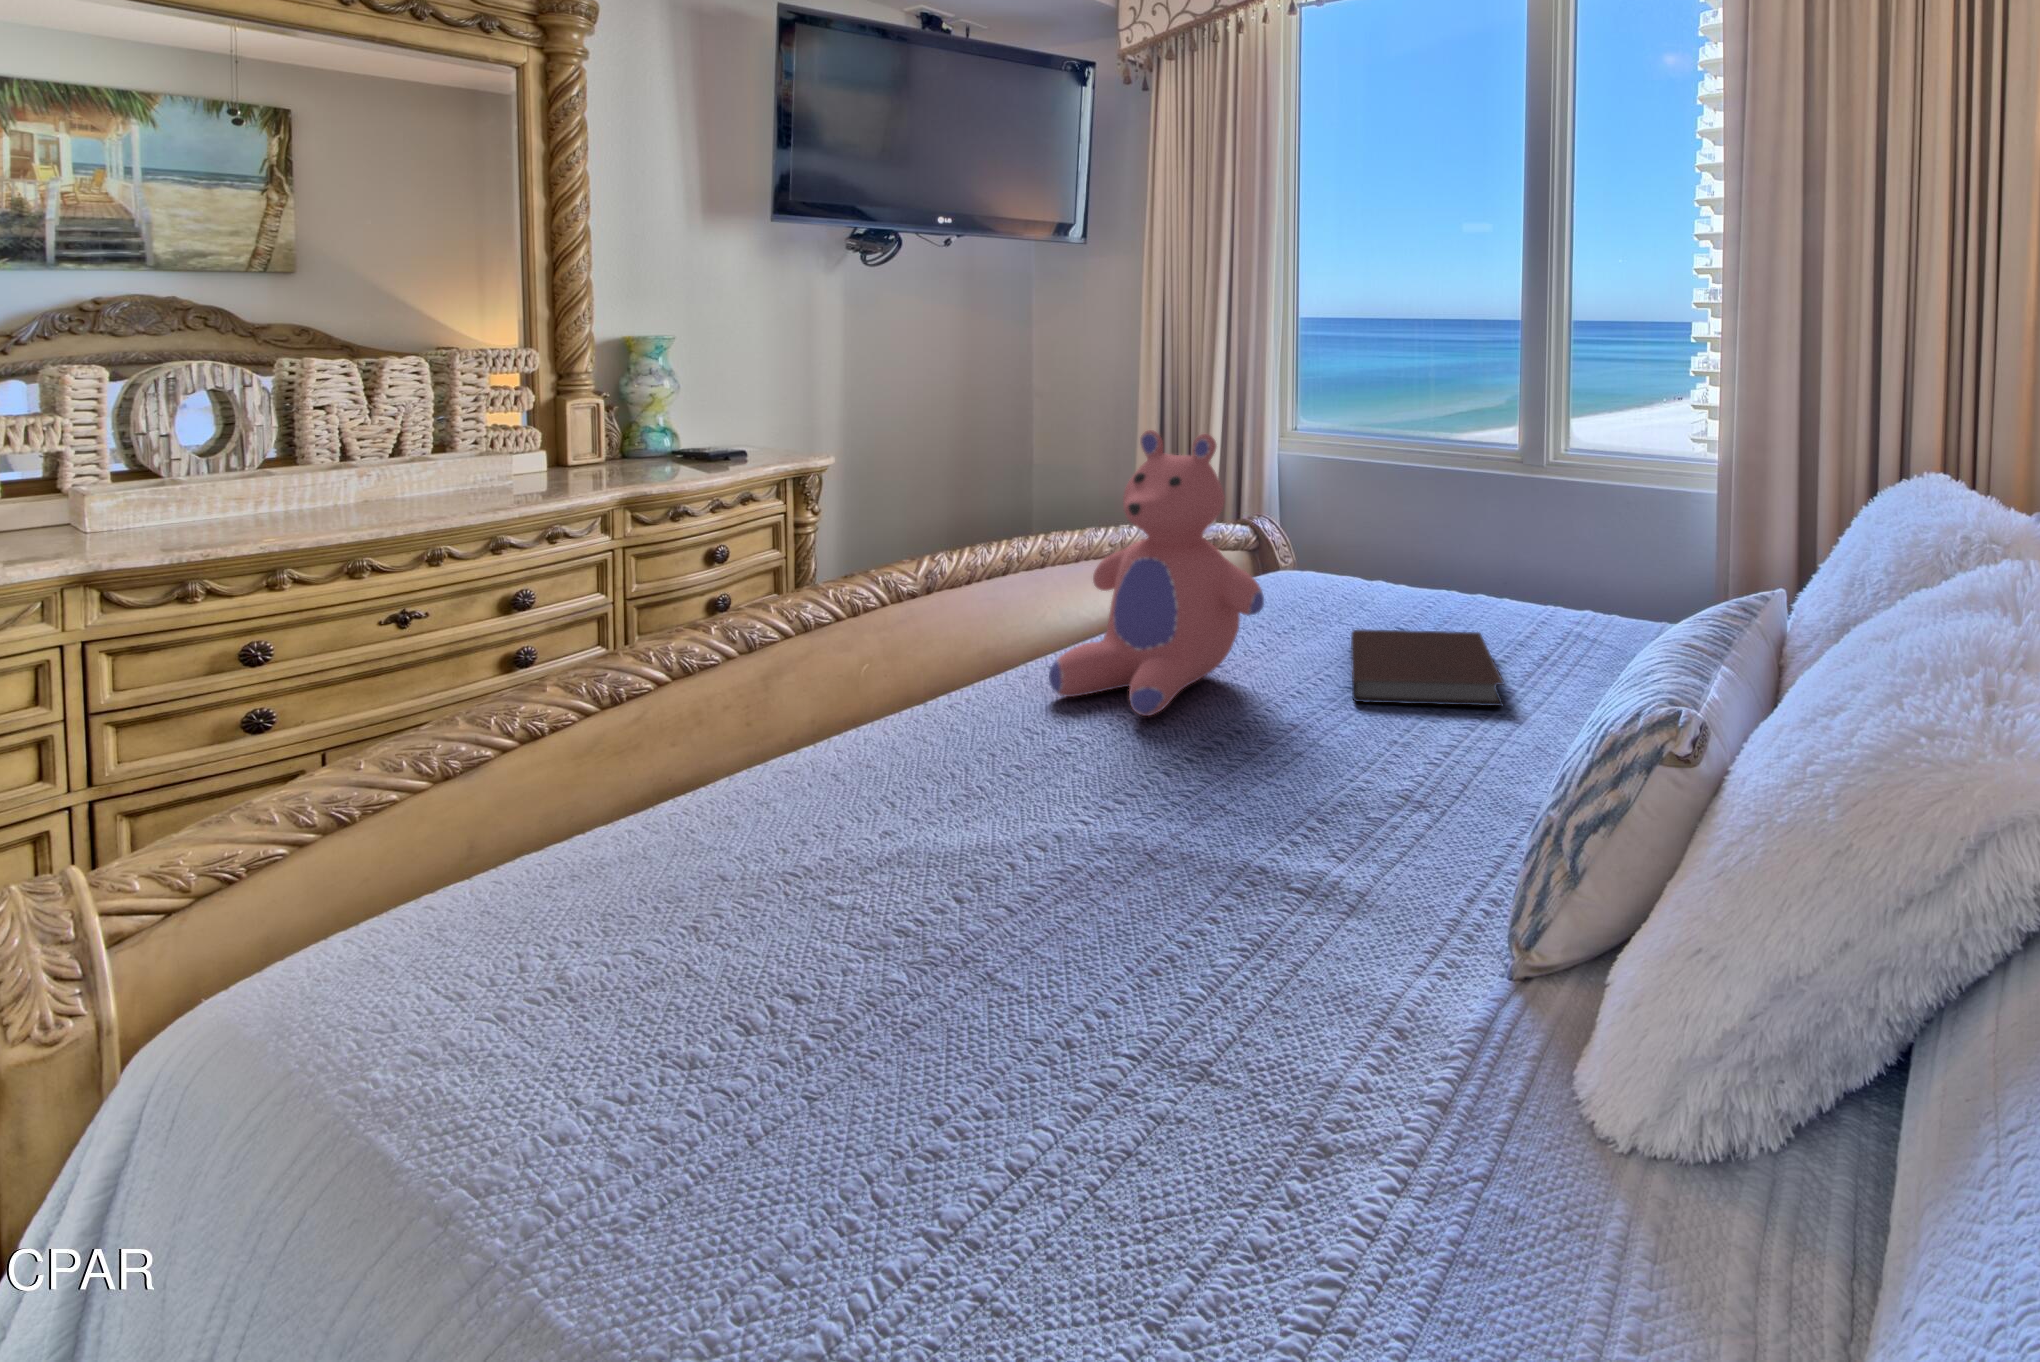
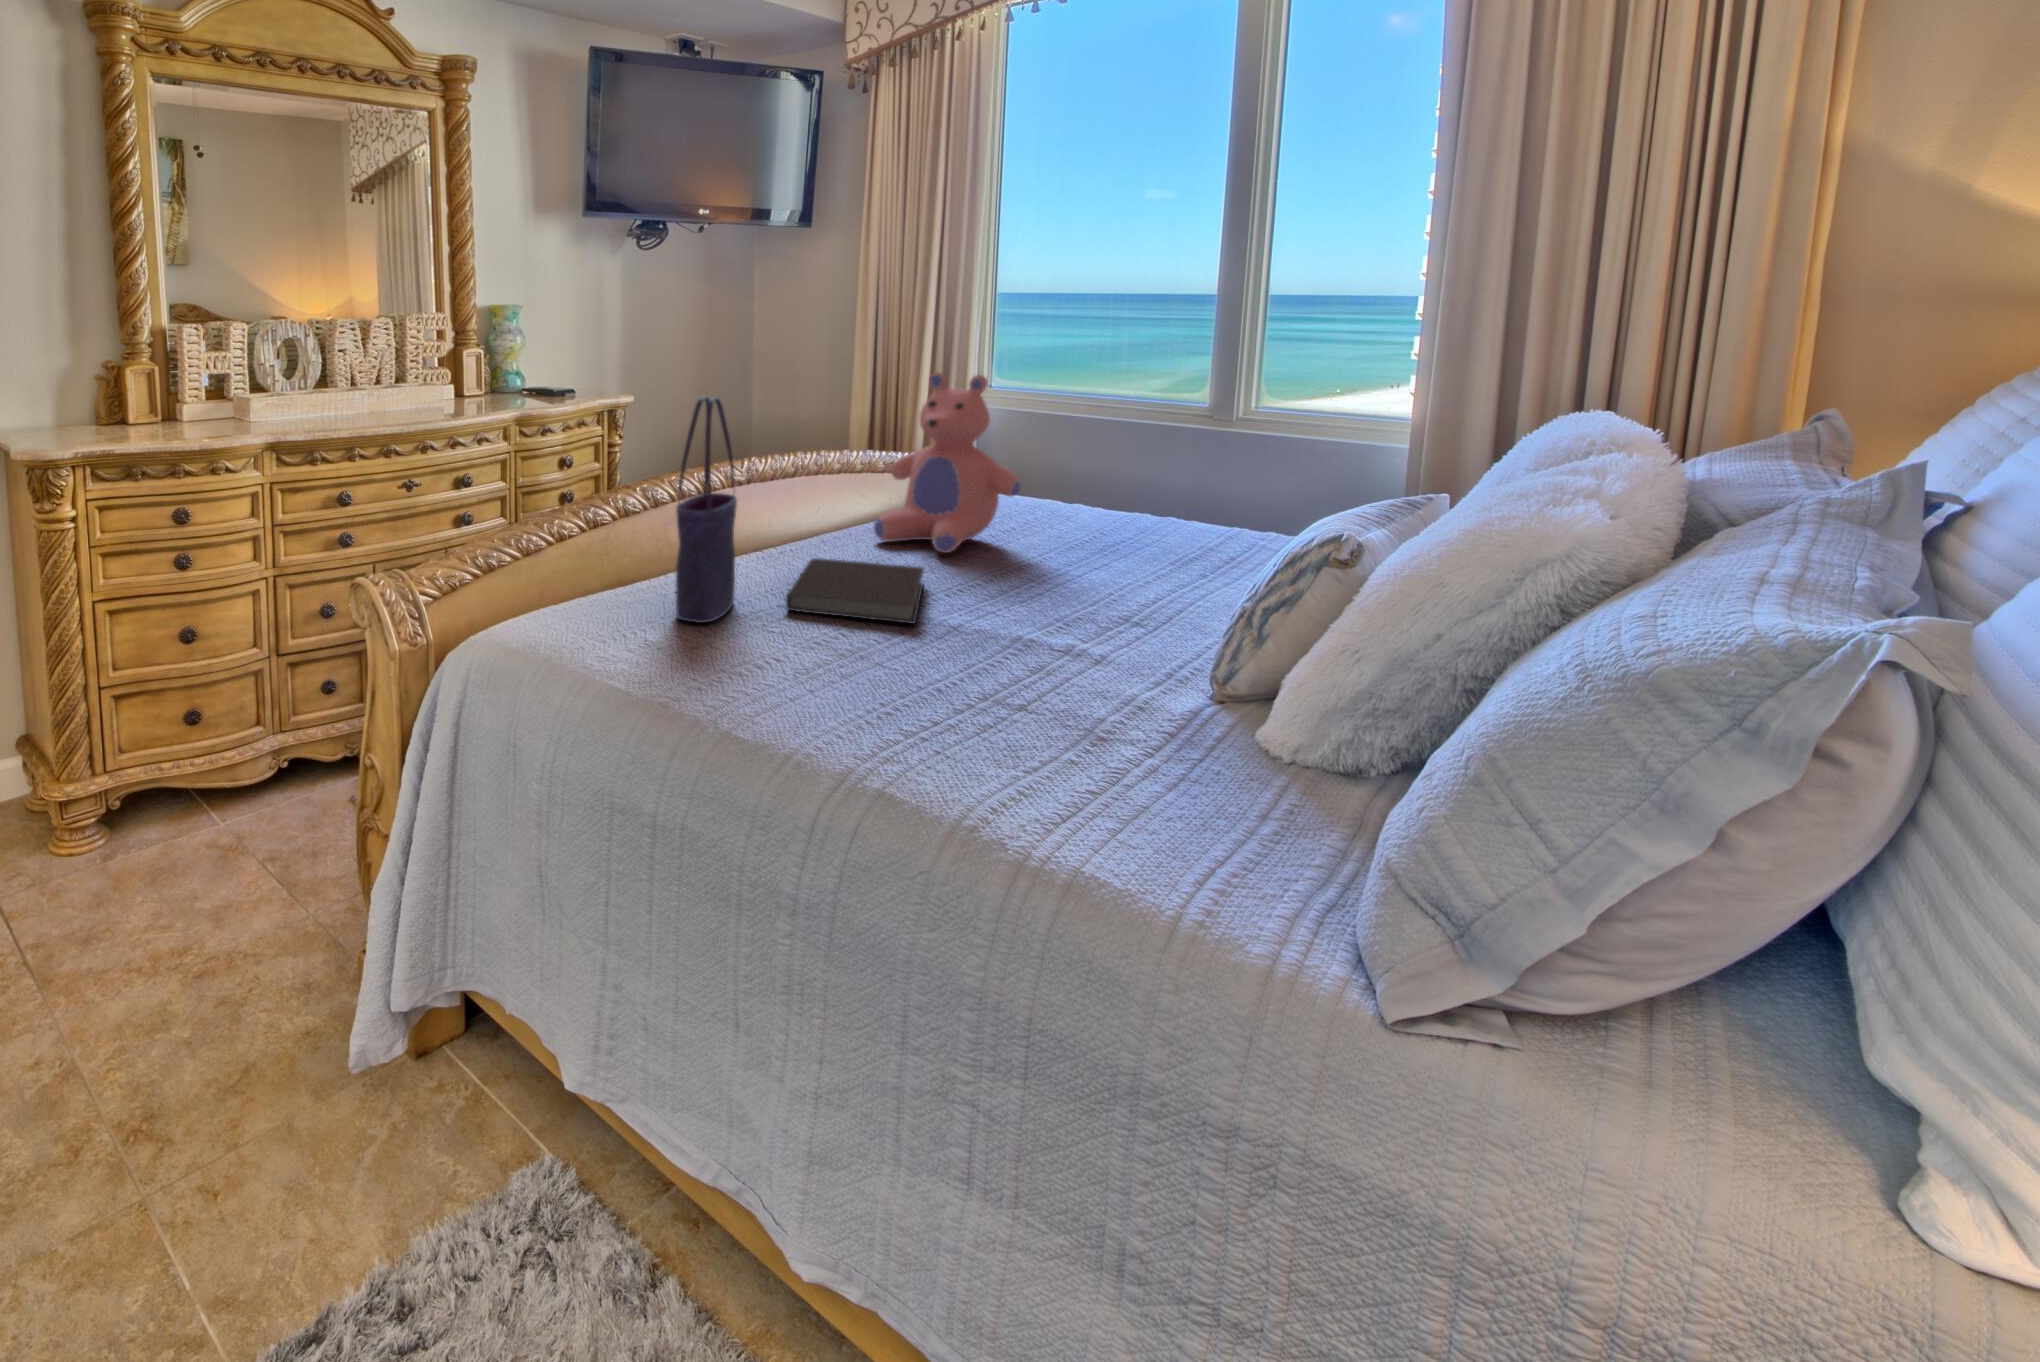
tote bag: none [452,499,665,1007] -> present [676,397,737,623]
notebook: present [1351,630,1504,706] -> present [786,558,924,624]

